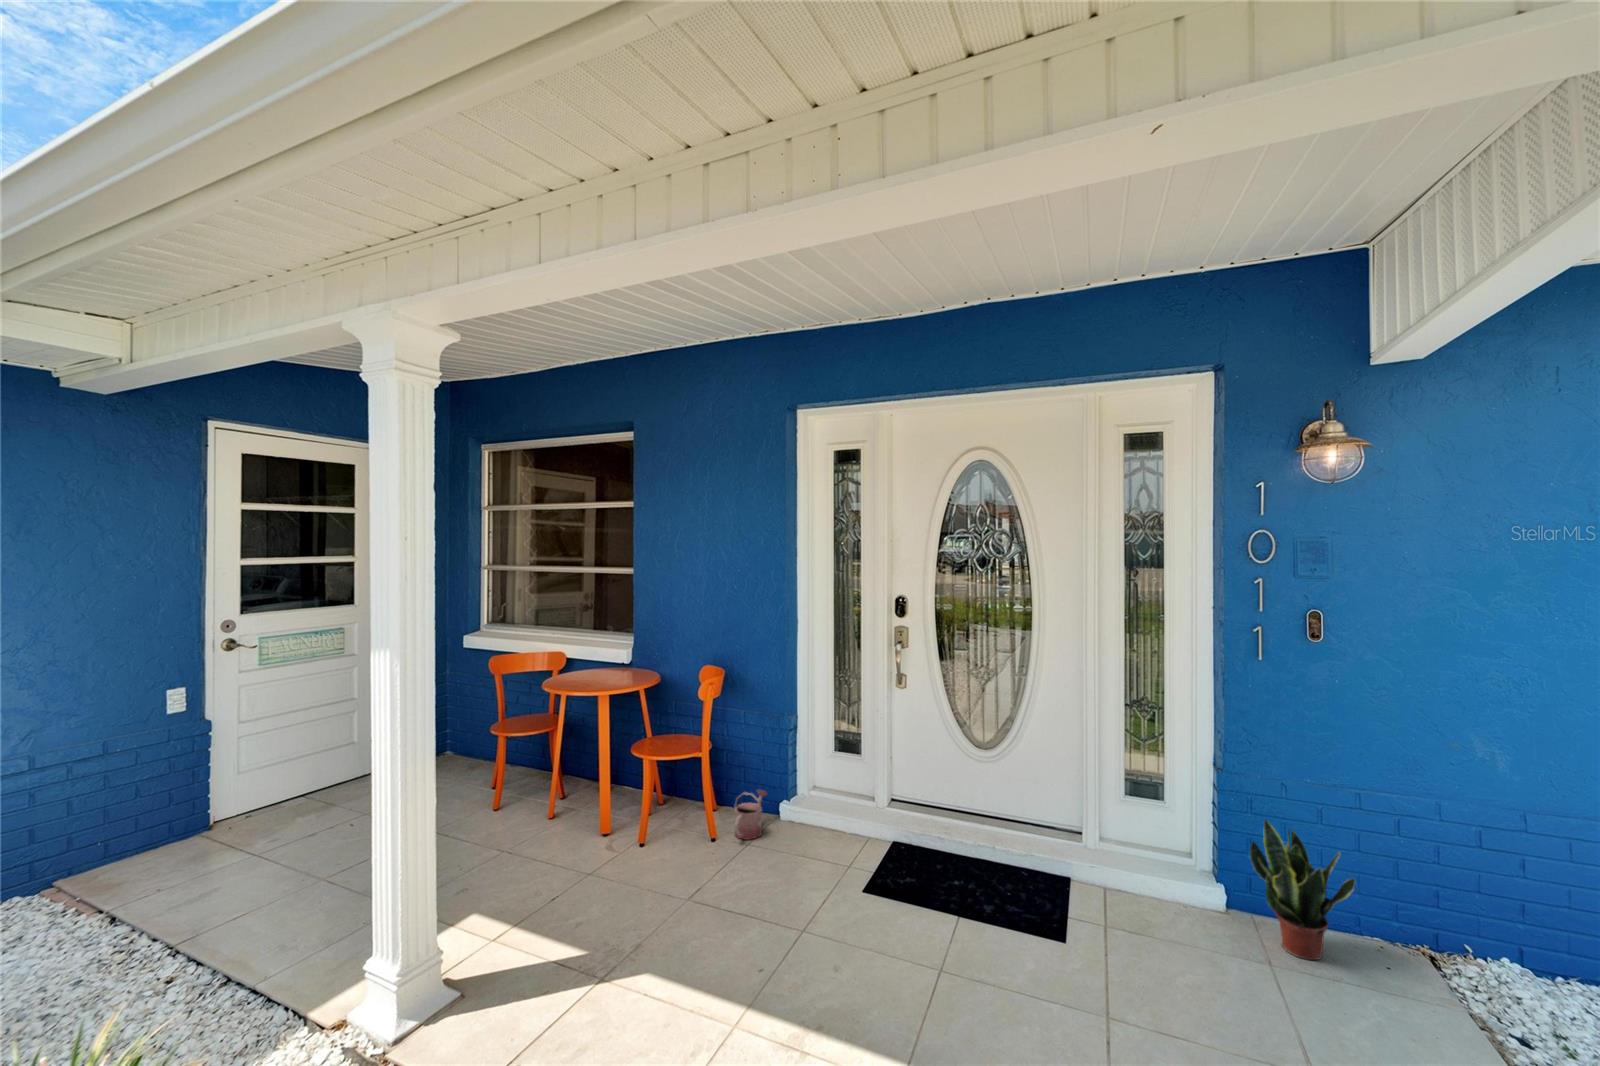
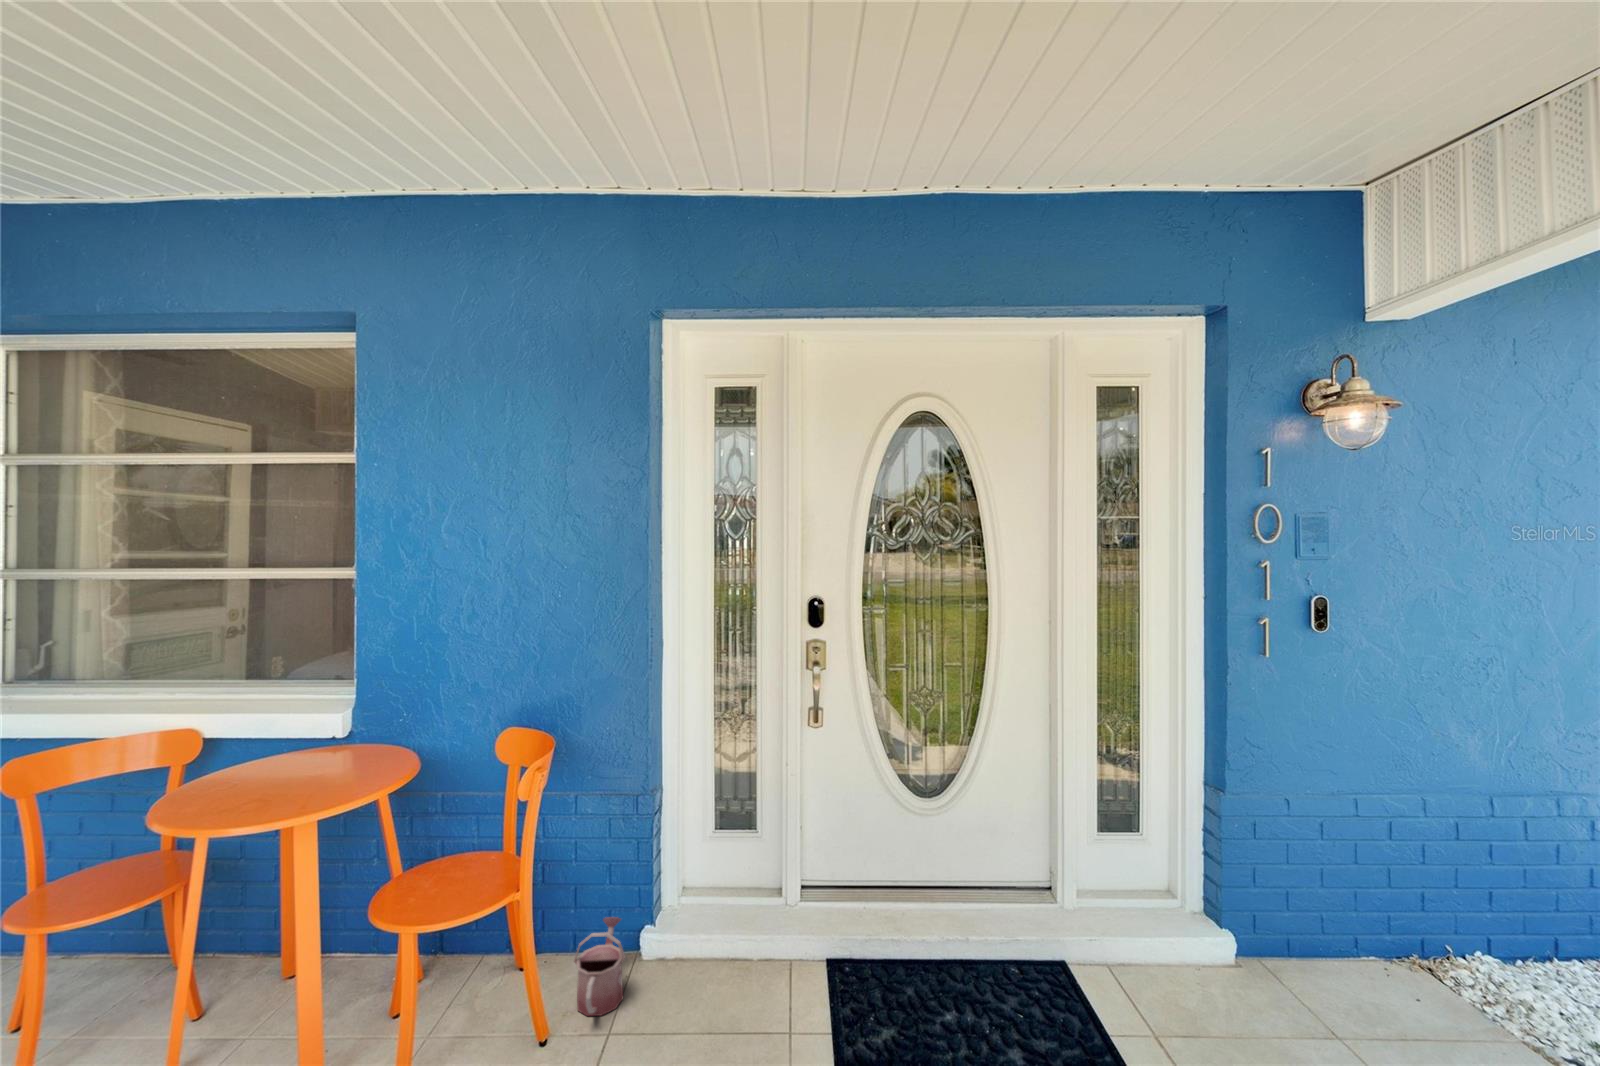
potted plant: present [1250,820,1355,960] -> none [1281,847,1401,1010]

